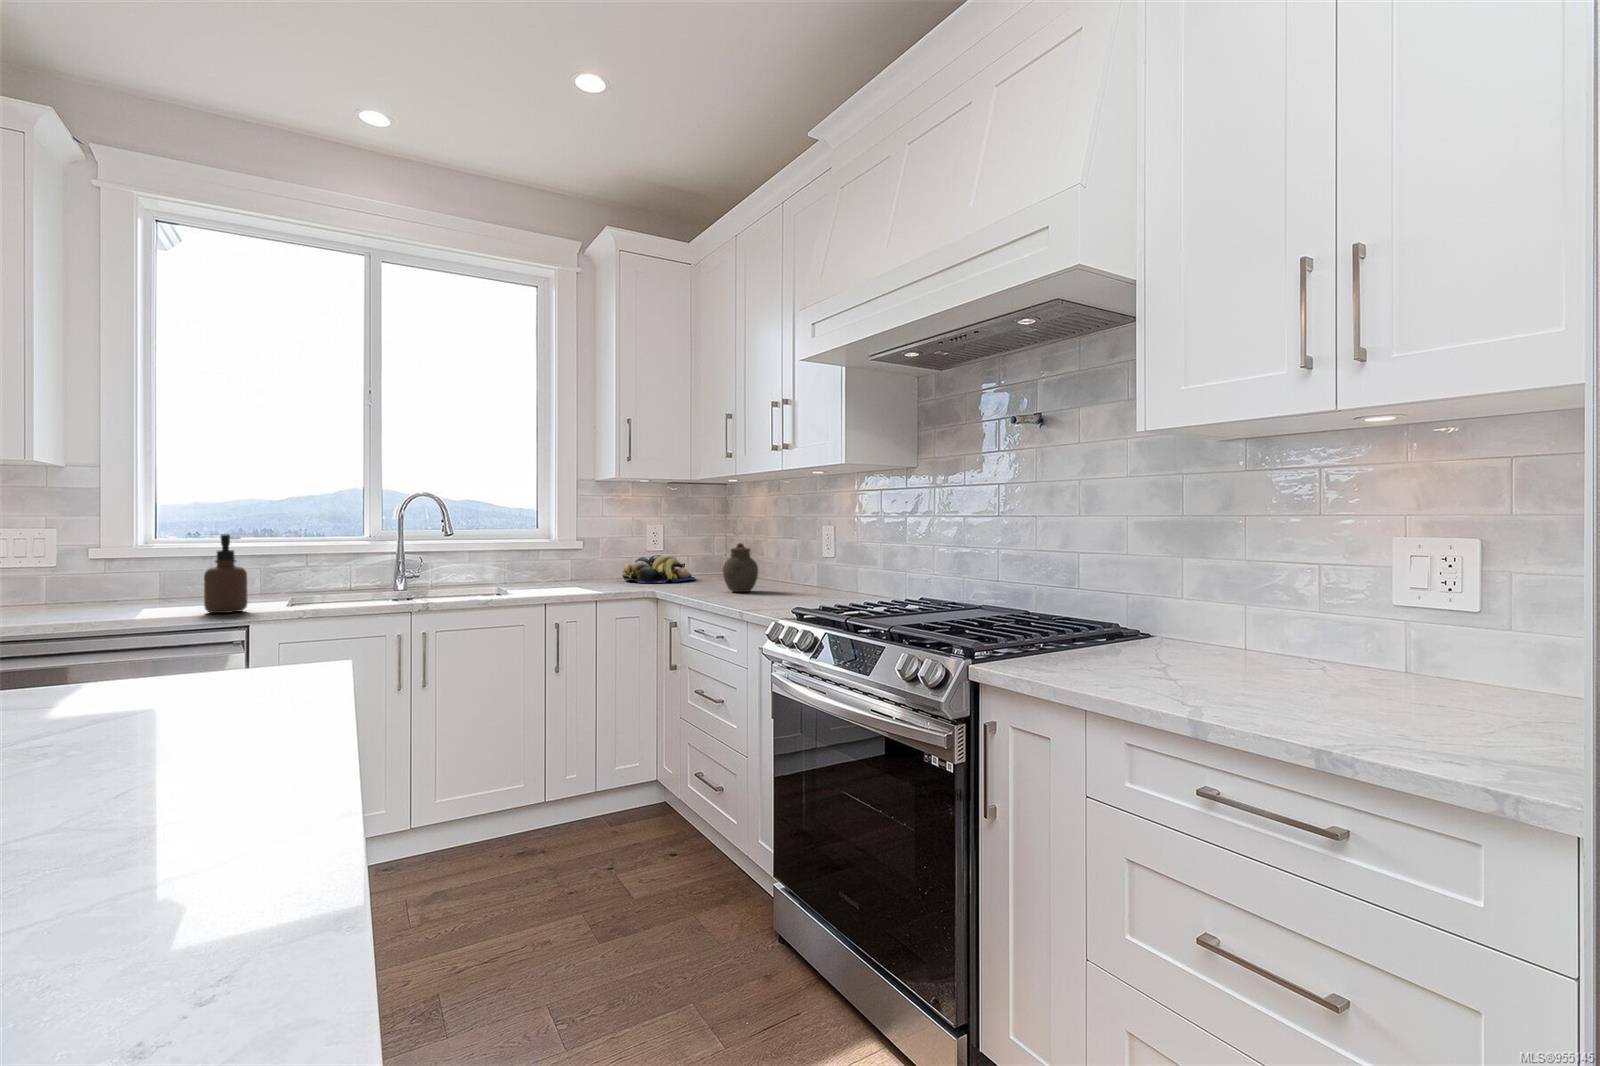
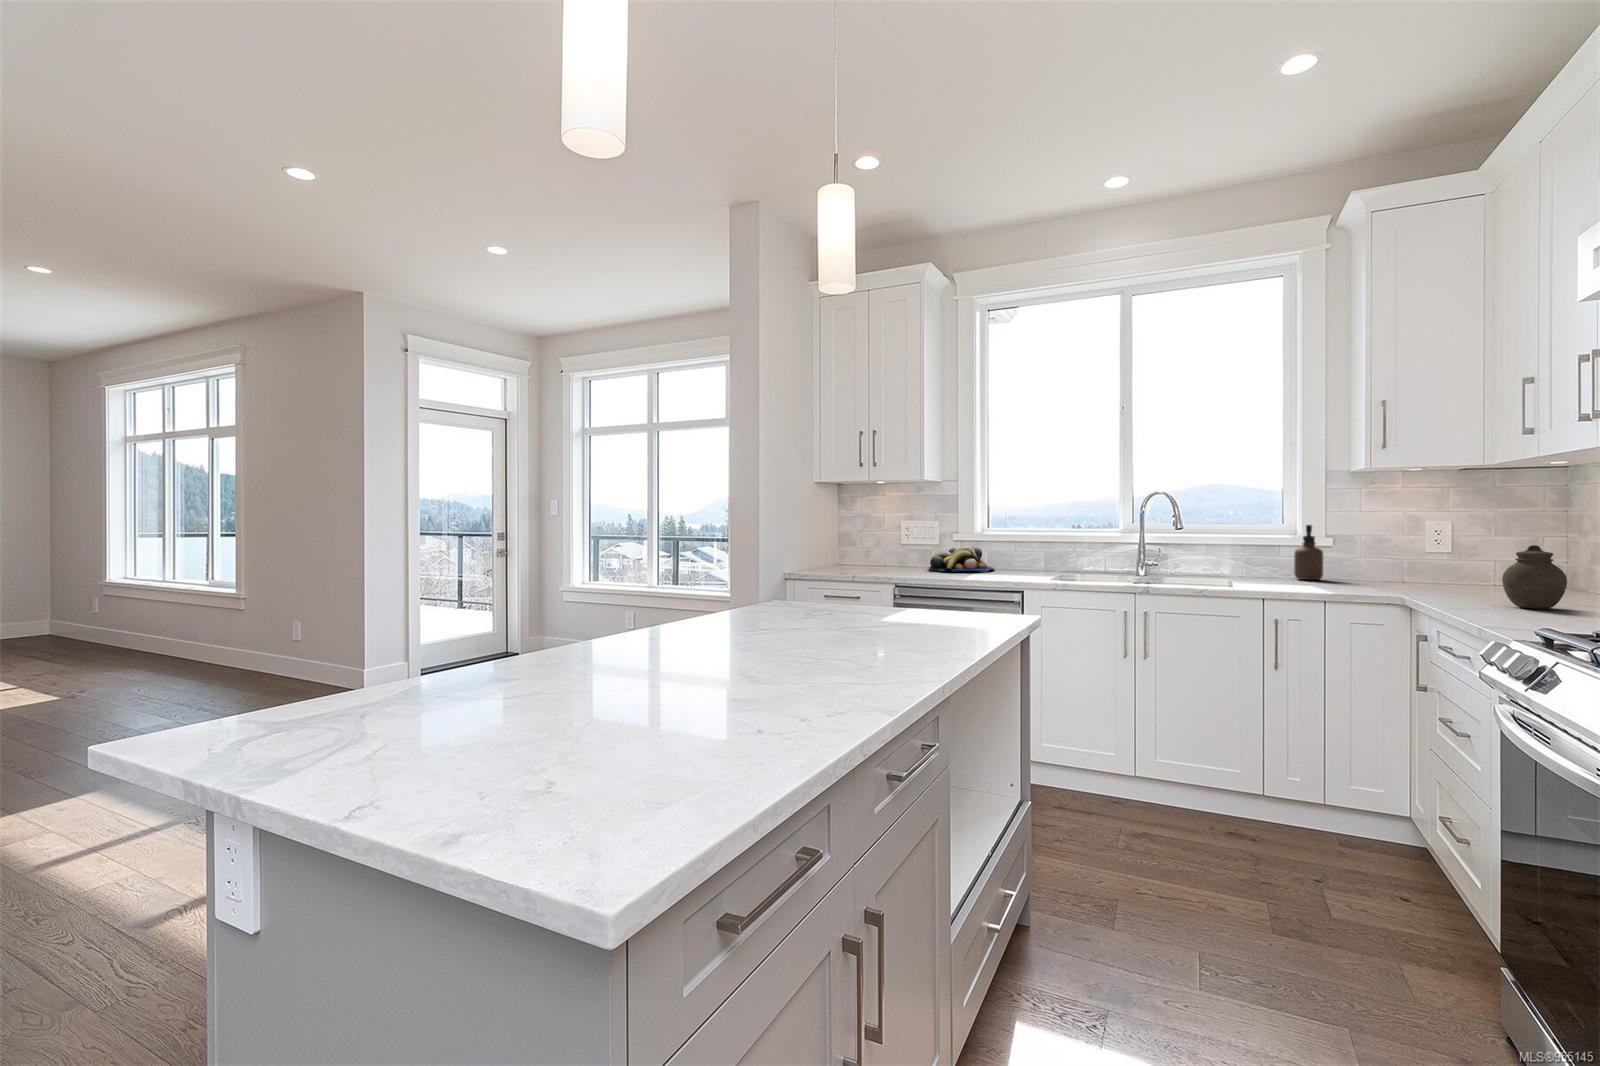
soap dispenser: present [204,534,248,613] -> present [1294,525,1323,580]
fruit bowl: present [622,554,695,583] -> present [930,546,994,571]

